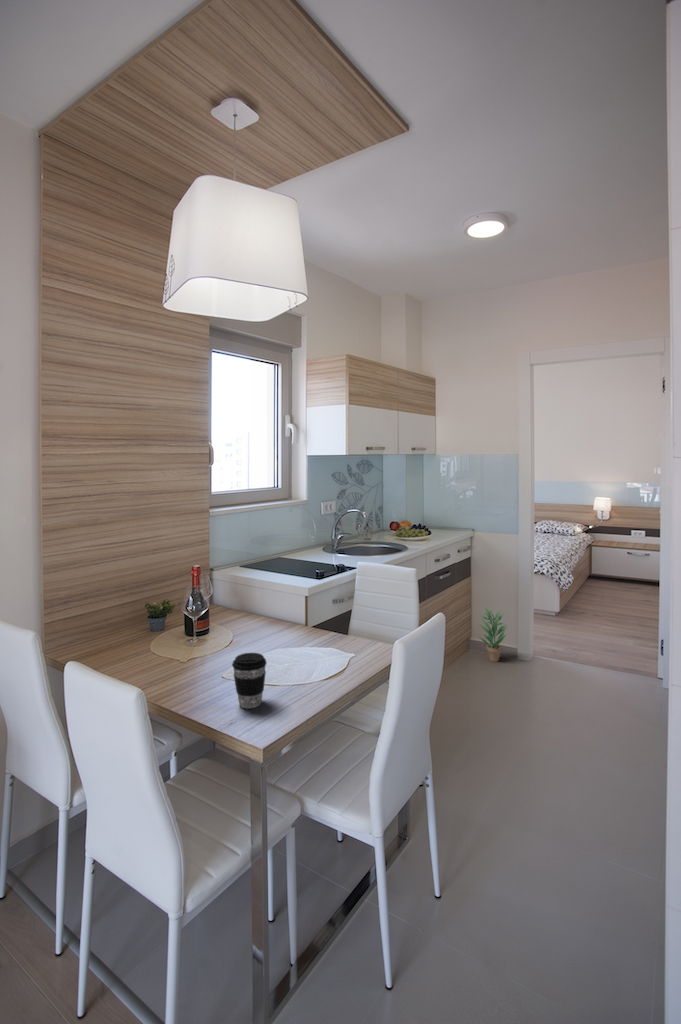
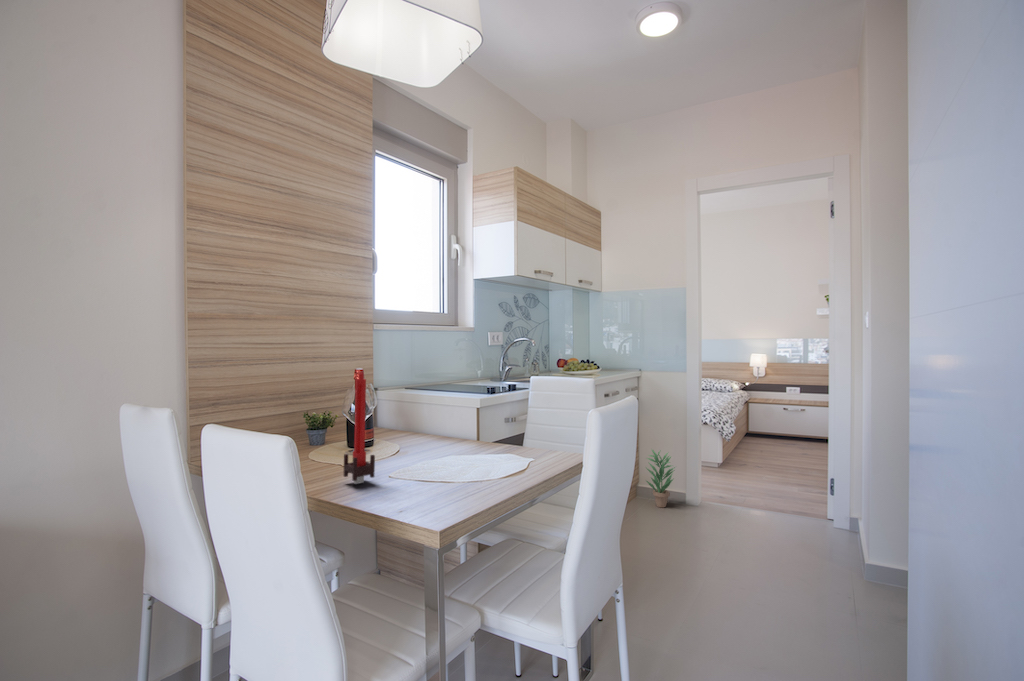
candle: none [177,598,205,694] -> present [344,373,375,484]
coffee cup: present [232,653,266,709] -> none [410,435,449,495]

